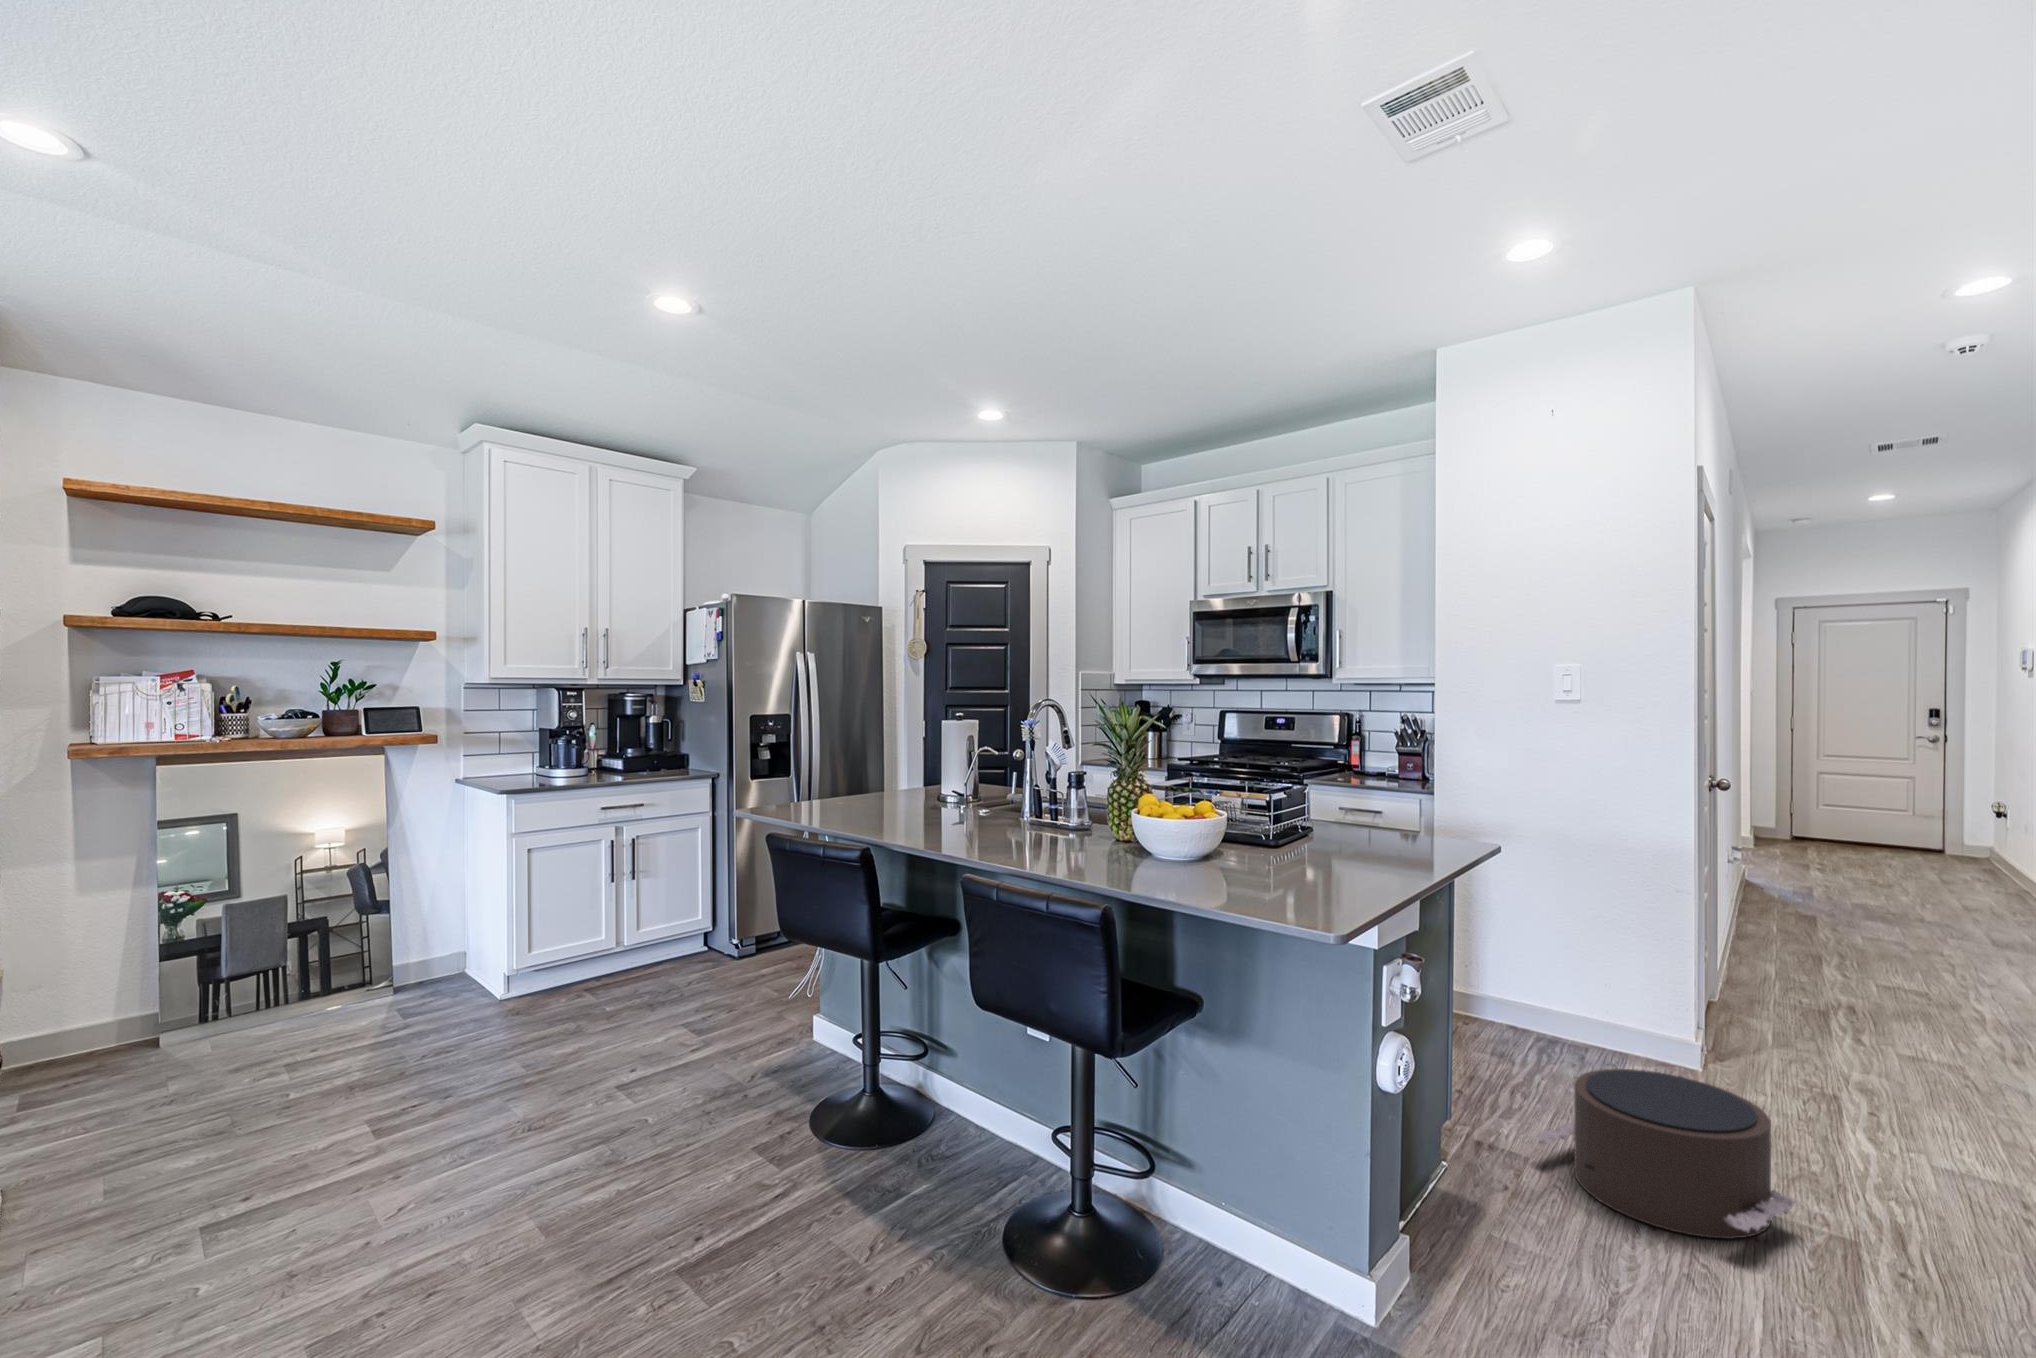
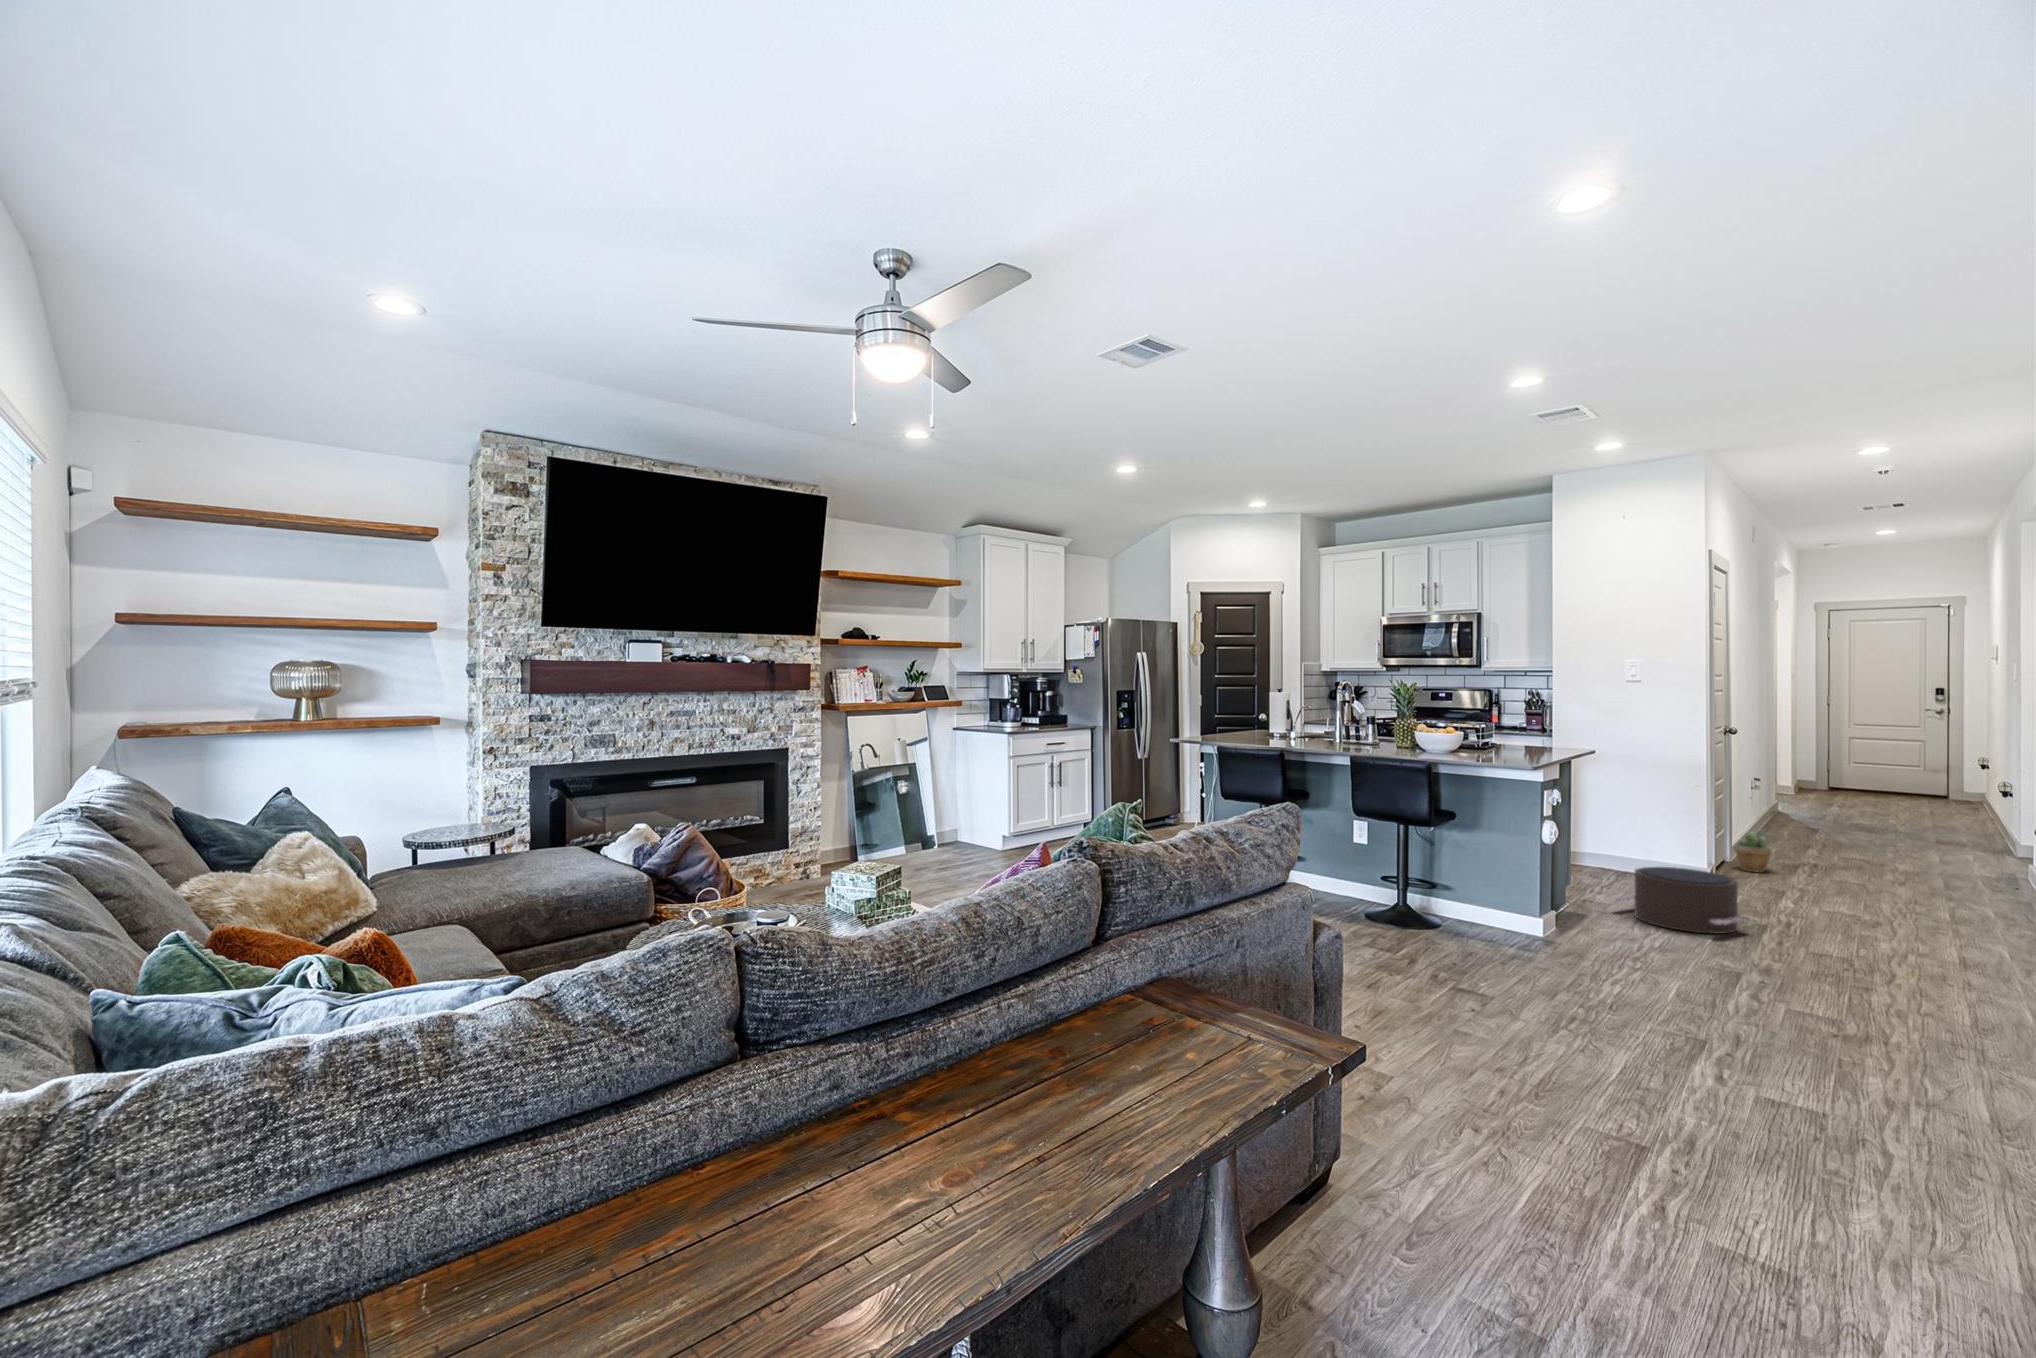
potted plant: none [1718,952,1781,1028] -> present [1734,830,1772,873]

